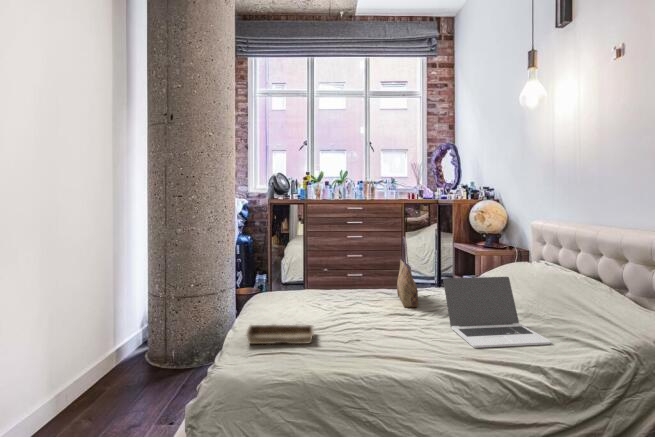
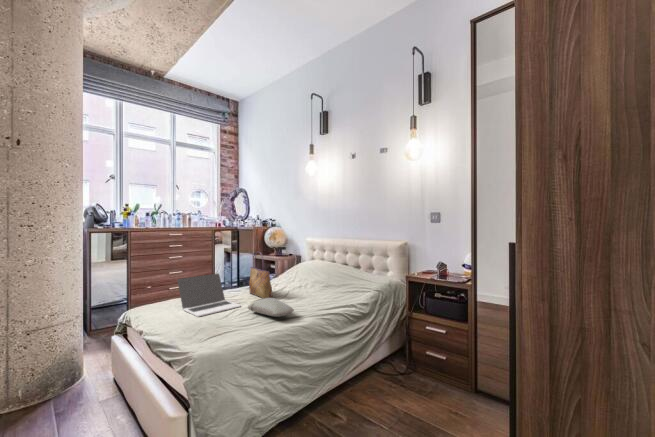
laptop: present [443,277,551,348] -> present [178,274,241,317]
pillow: none [355,308,401,340] -> present [248,298,294,317]
tray: present [246,324,314,344] -> none [179,318,240,341]

